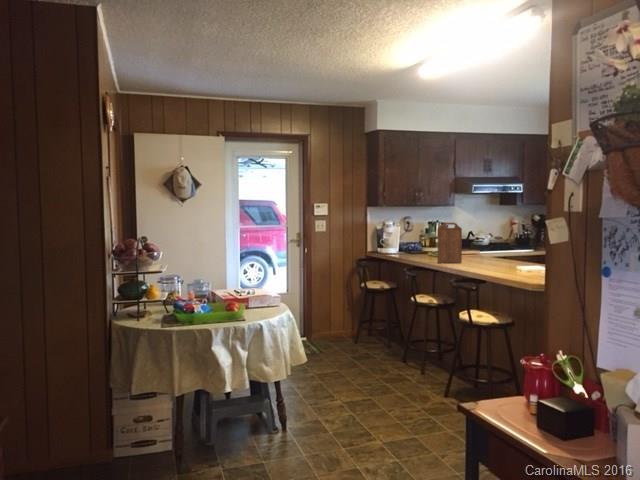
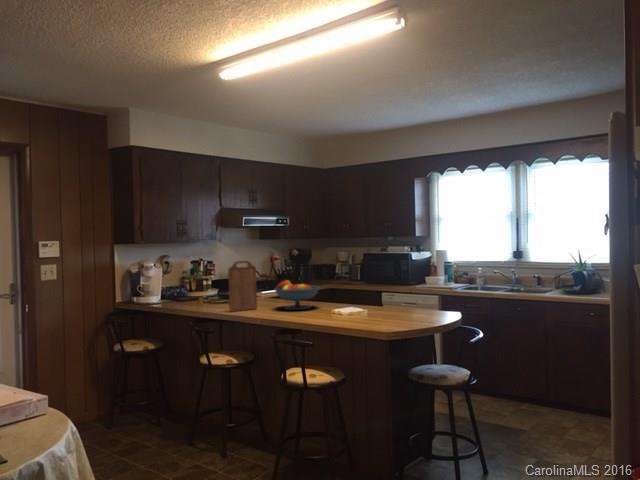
fruit bowl: none [475,240,516,266] -> present [275,280,319,310]

